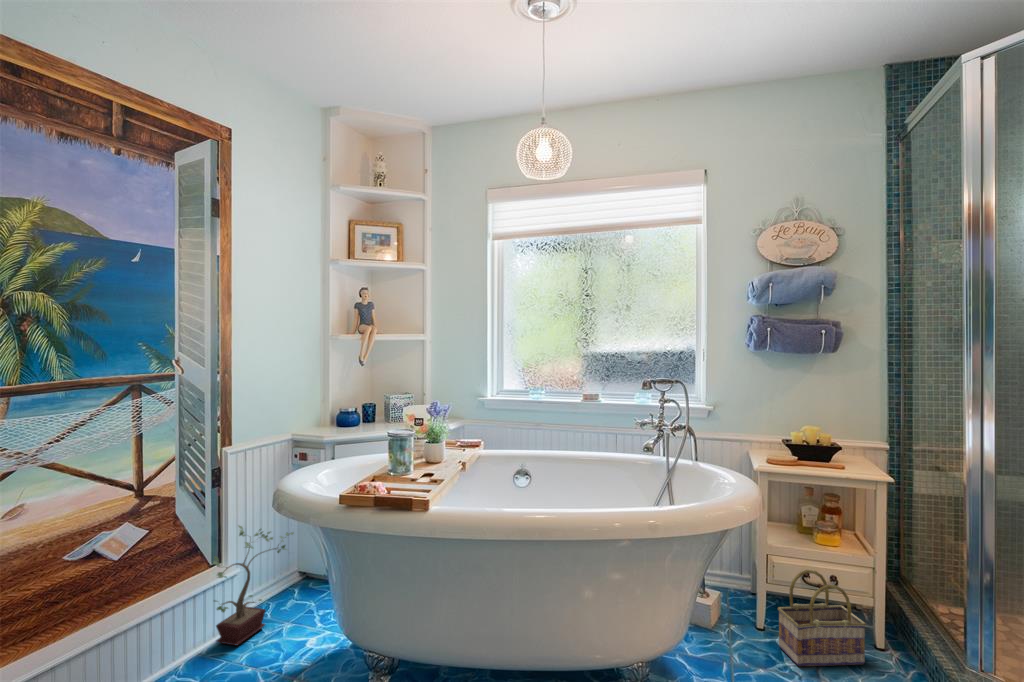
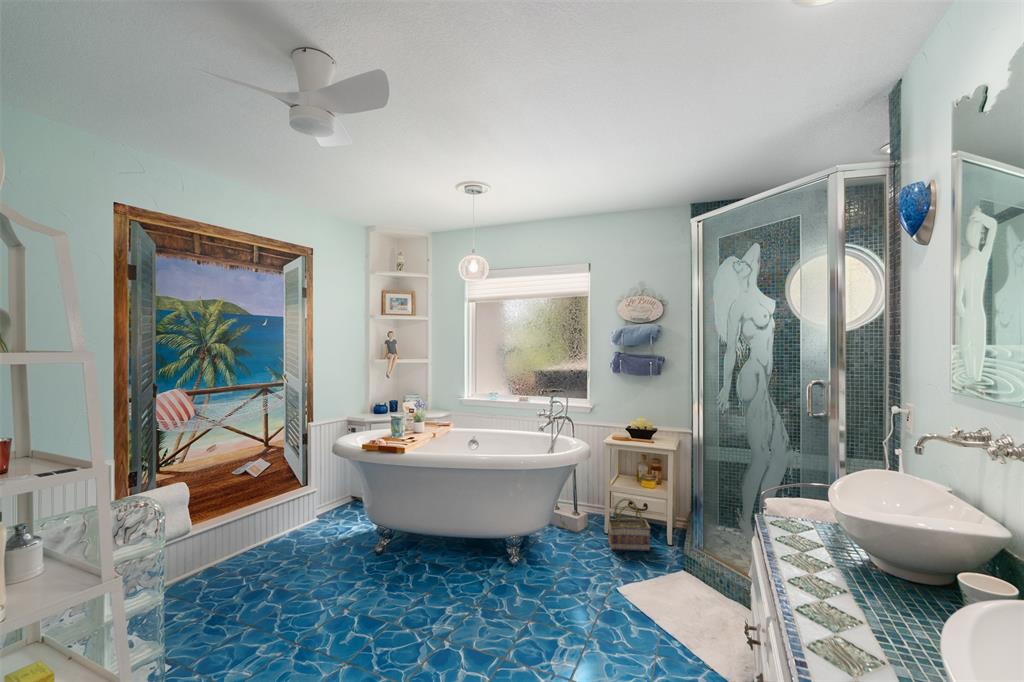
potted plant: present [213,525,294,646] -> none [302,464,348,529]

